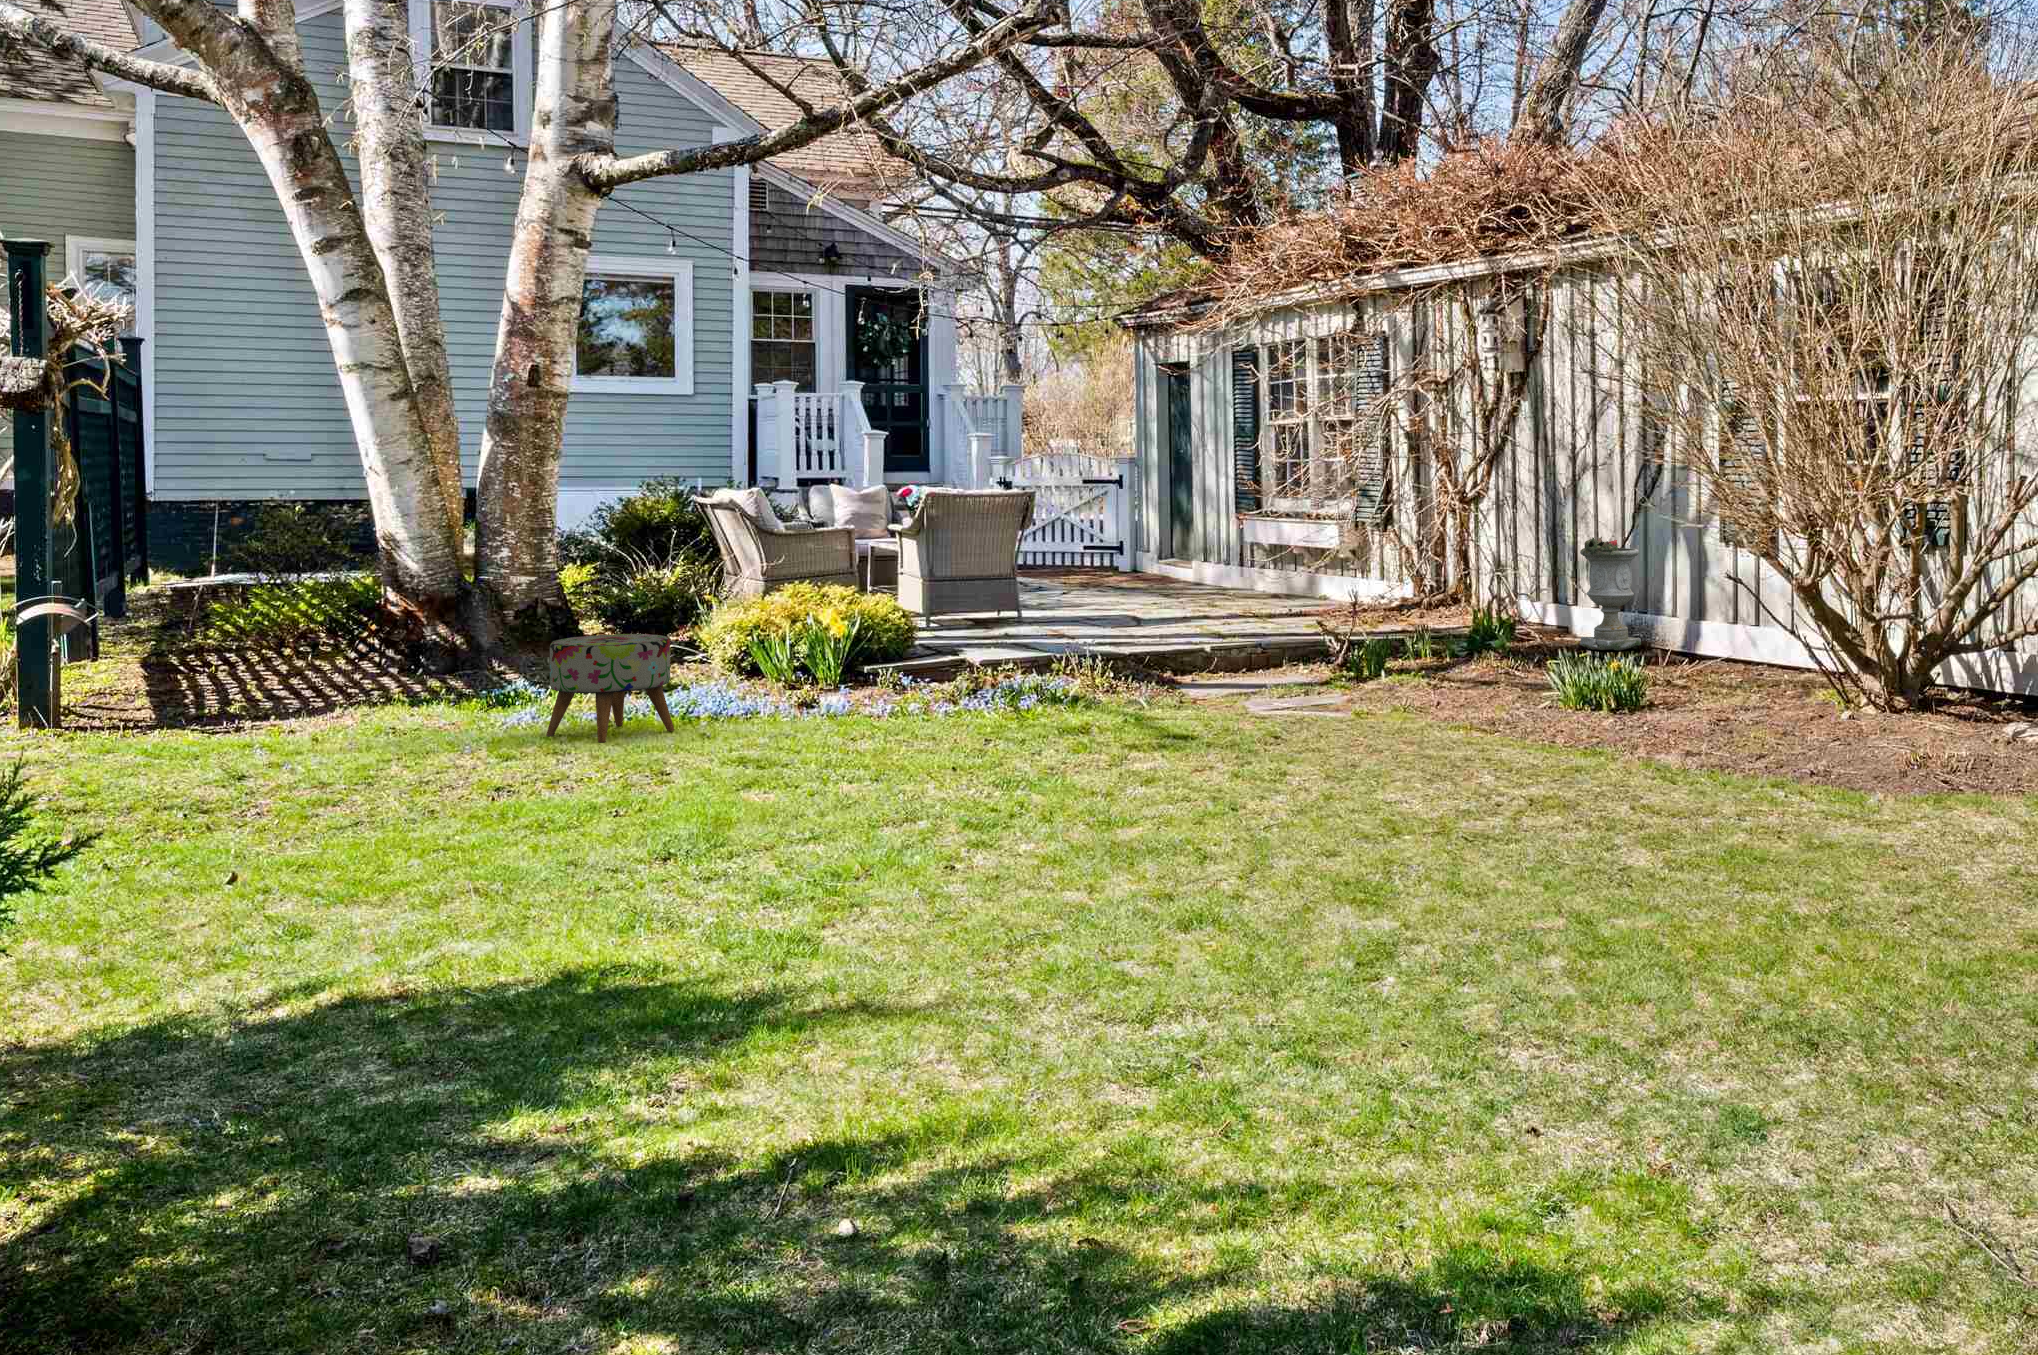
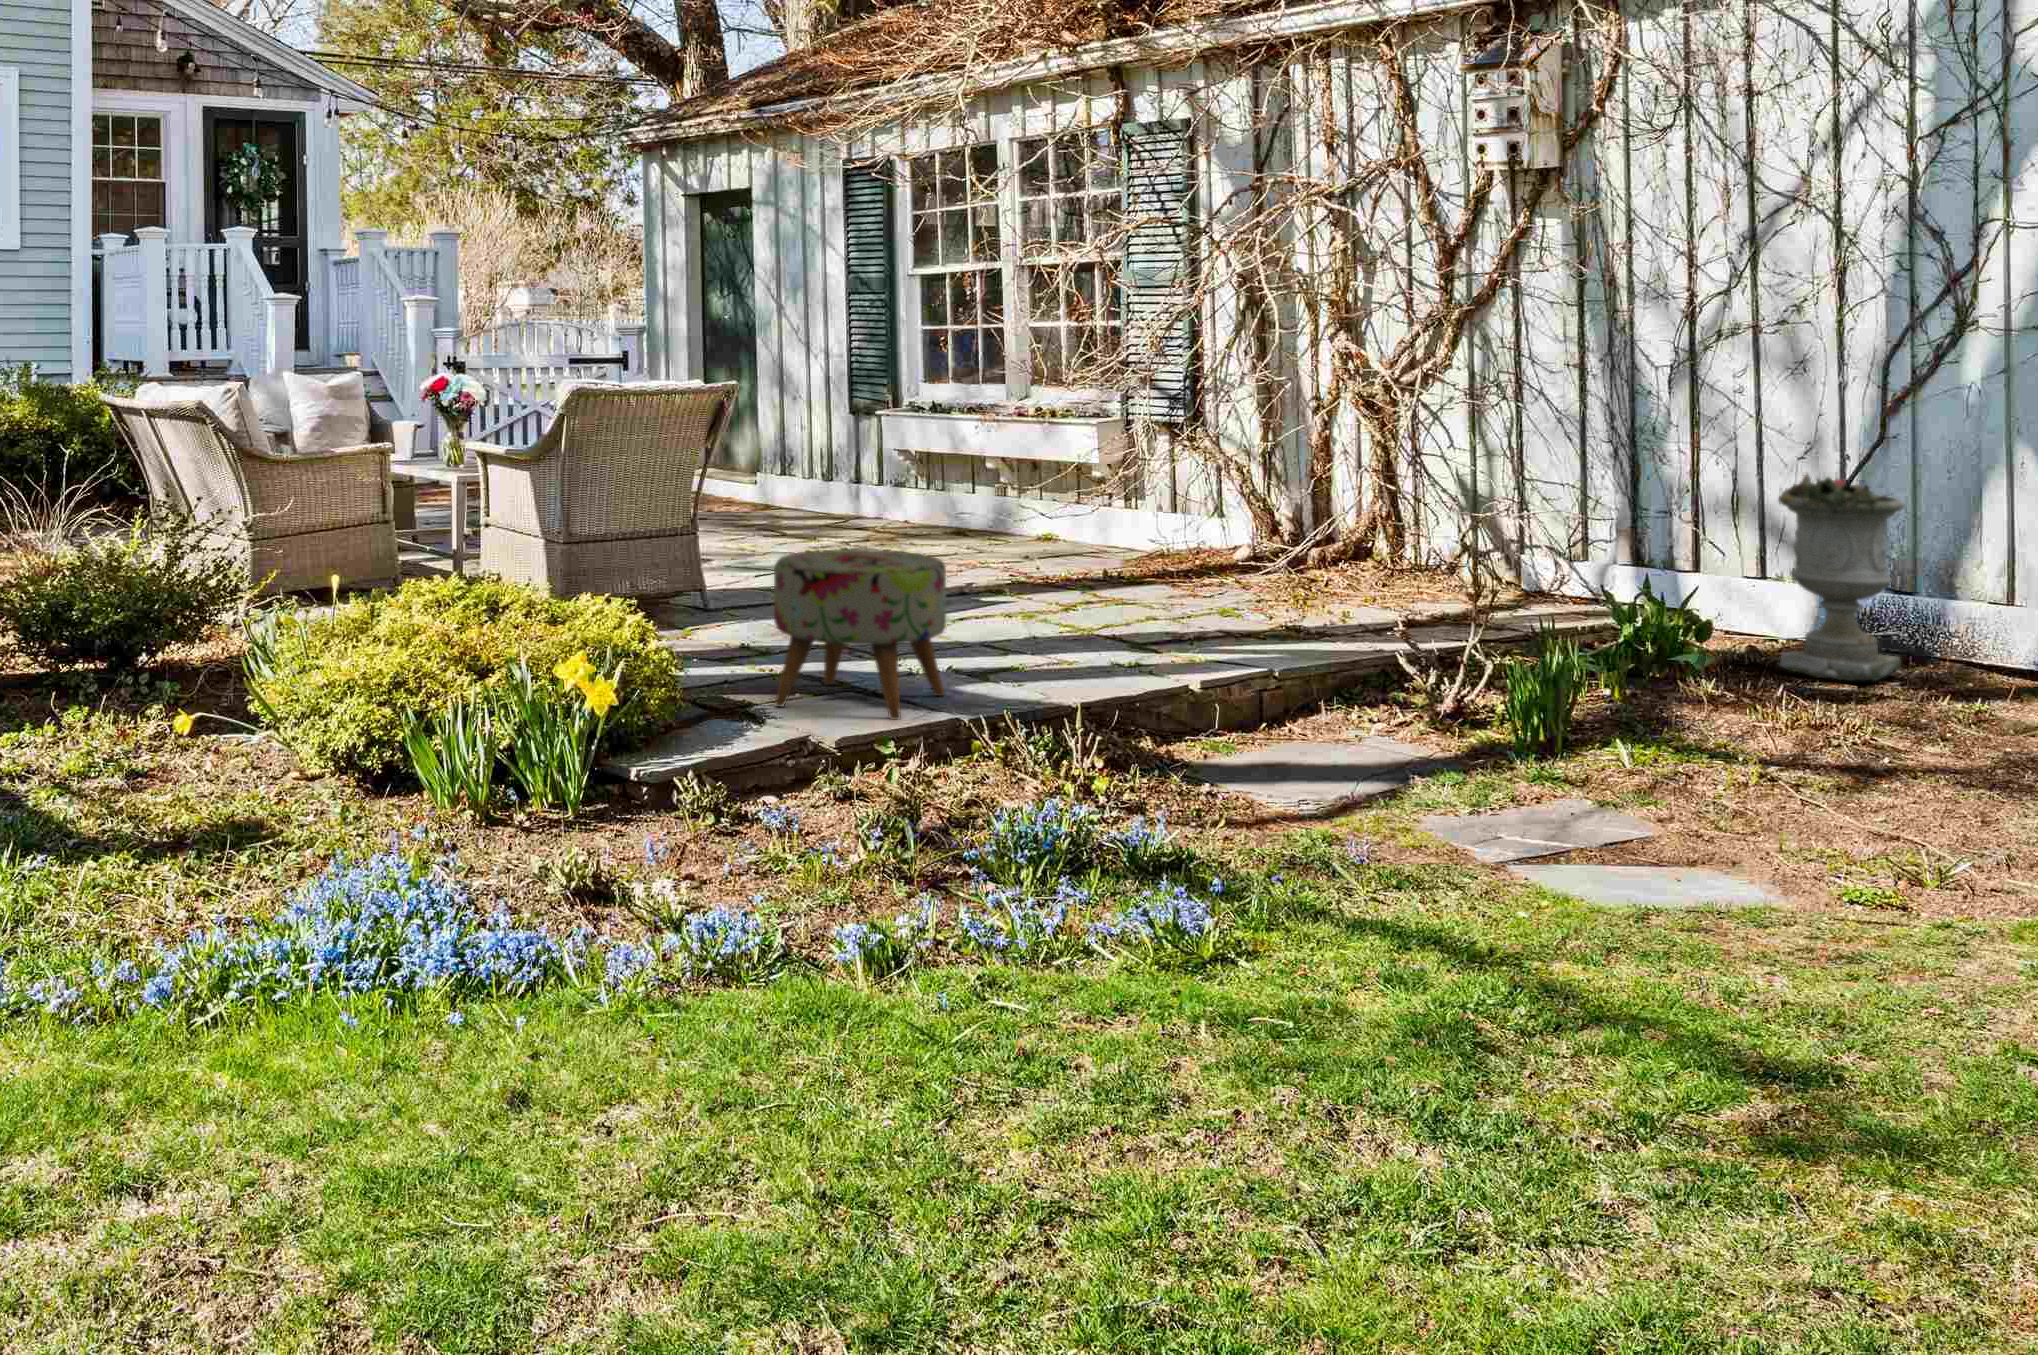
ottoman: present [546,634,674,742] -> present [774,549,946,720]

